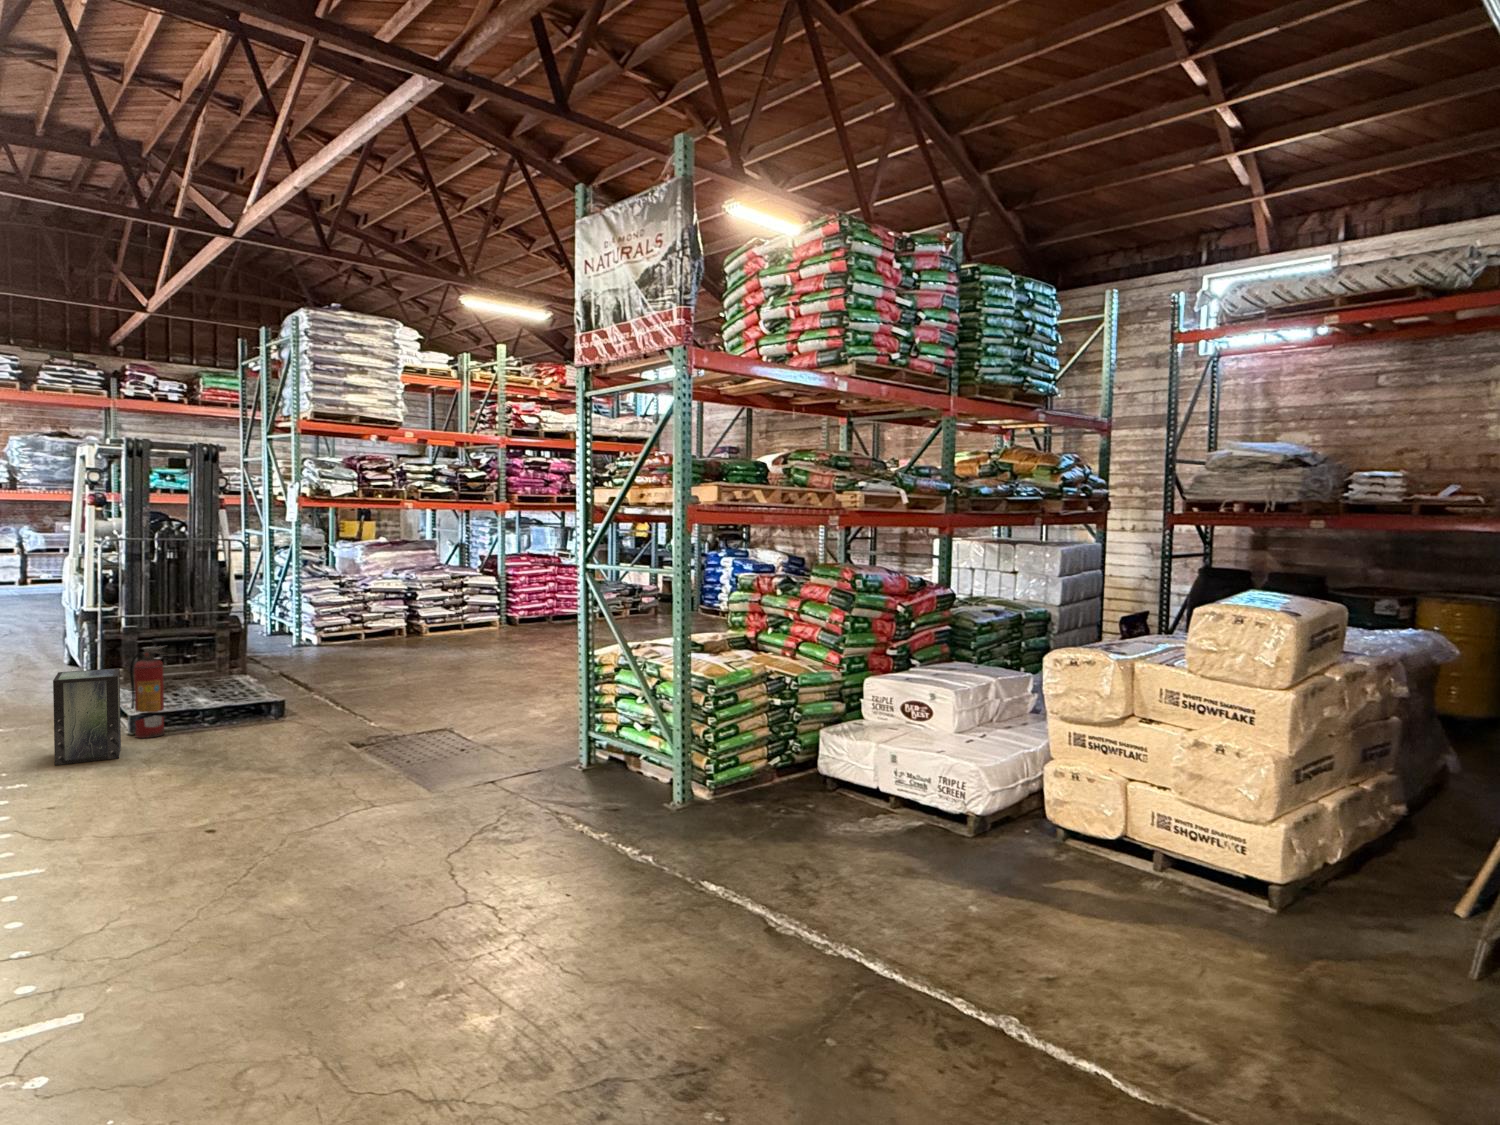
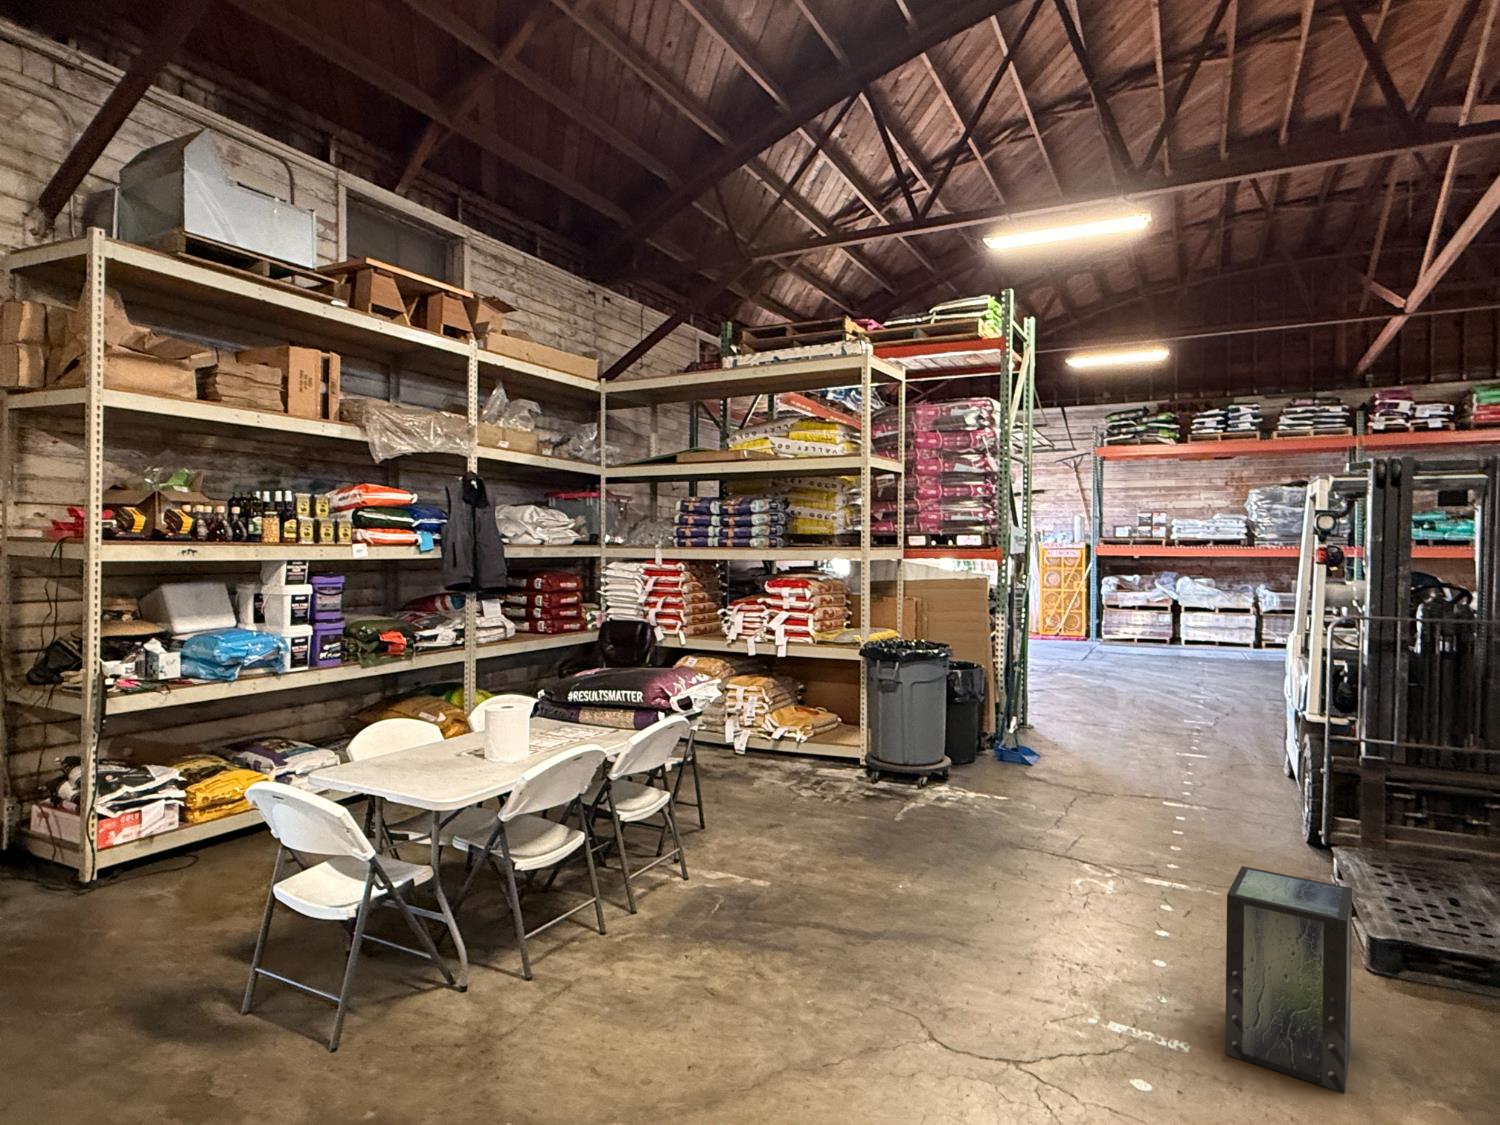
fire extinguisher: present [130,646,166,738] -> none [1369,849,1455,1042]

